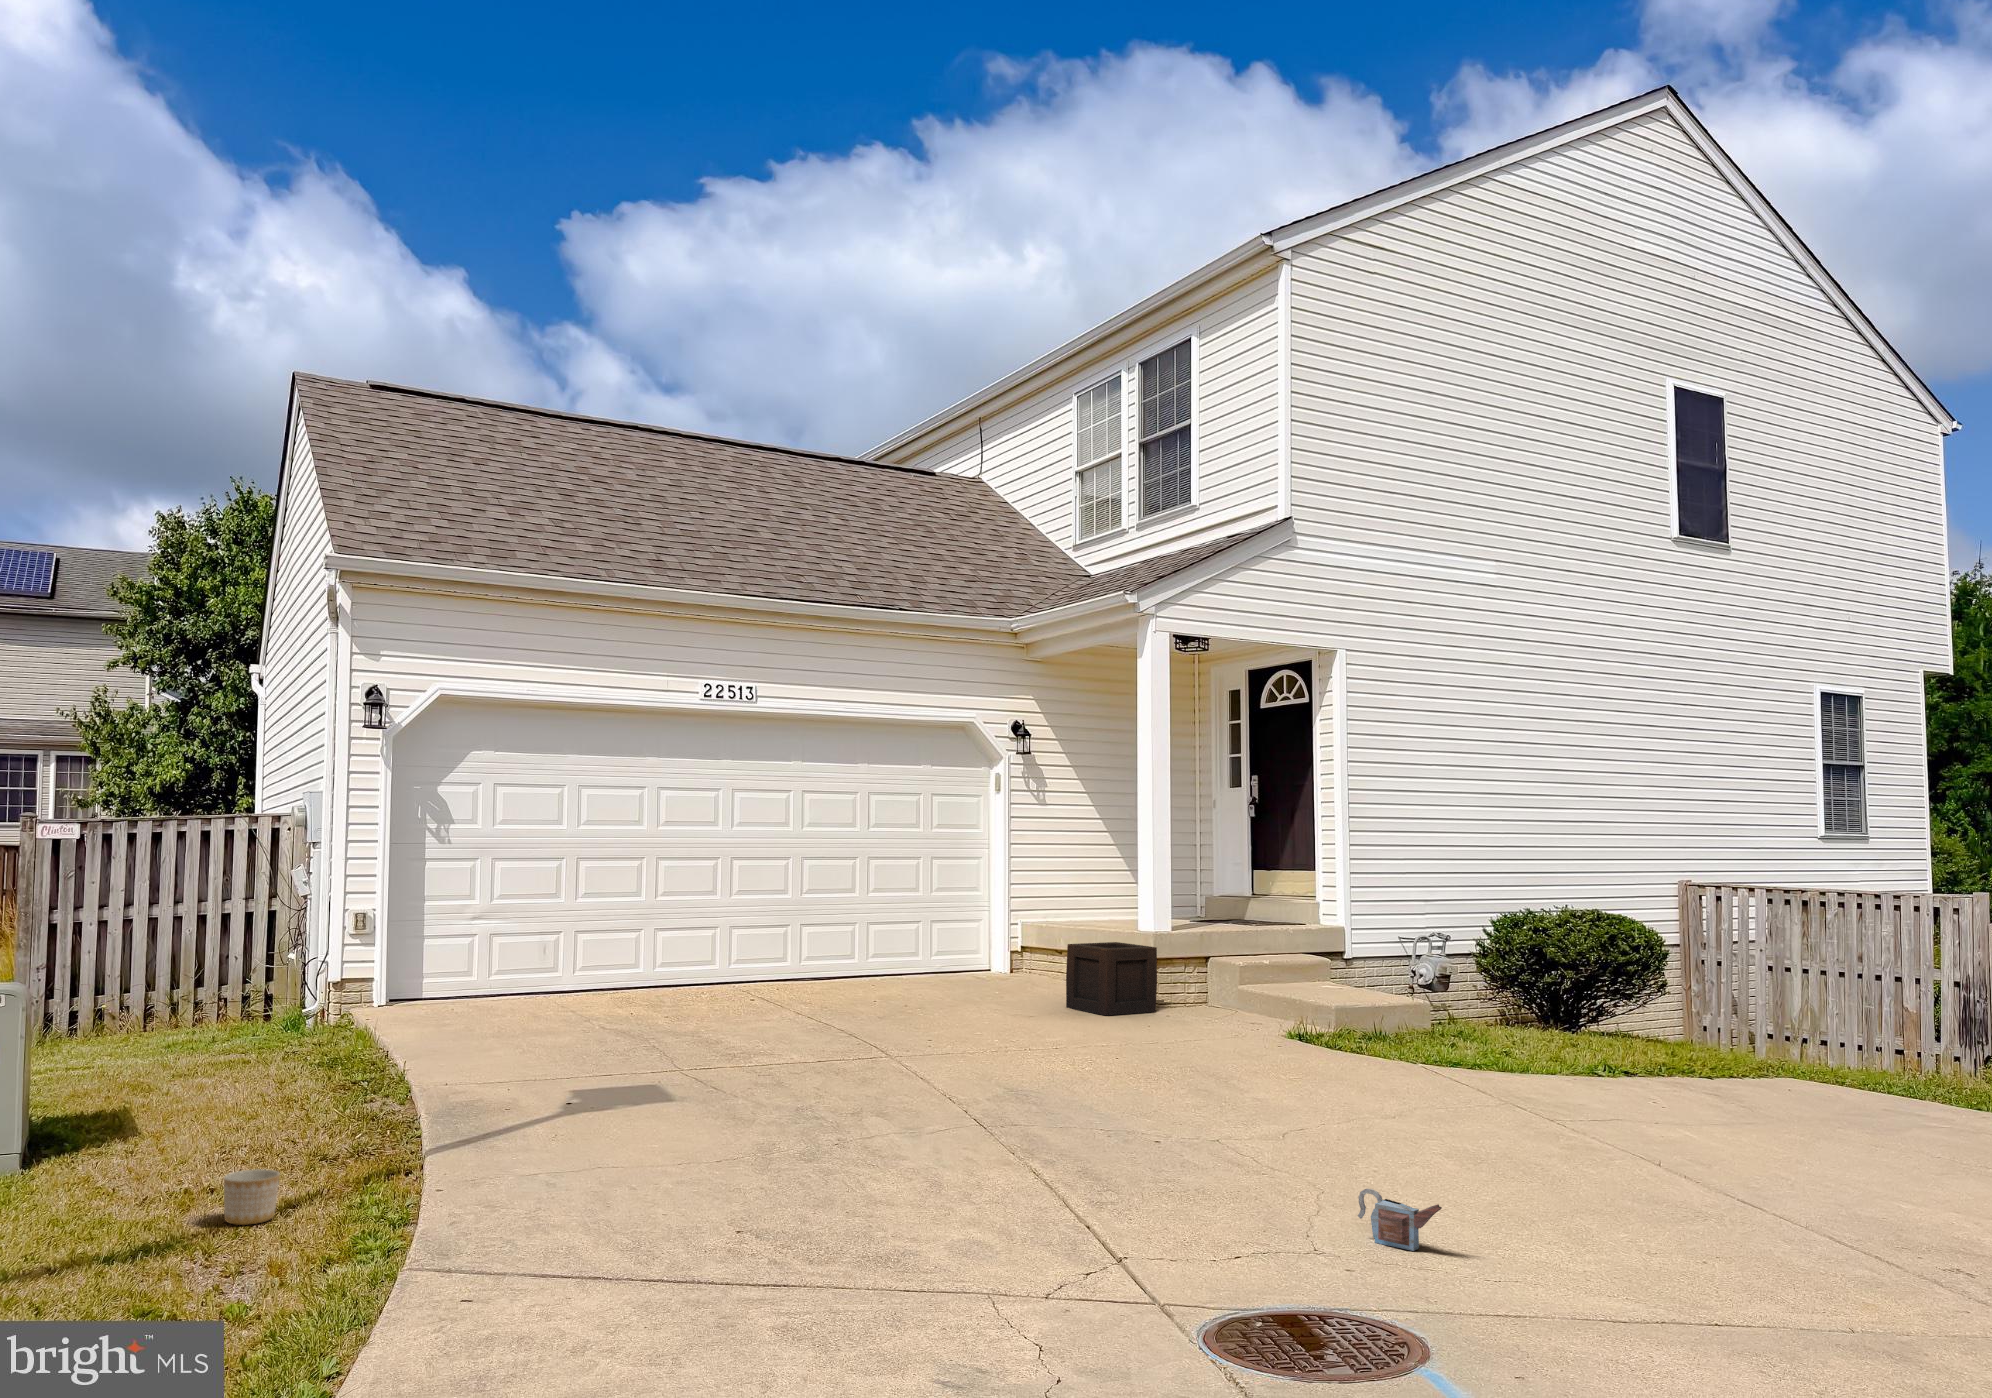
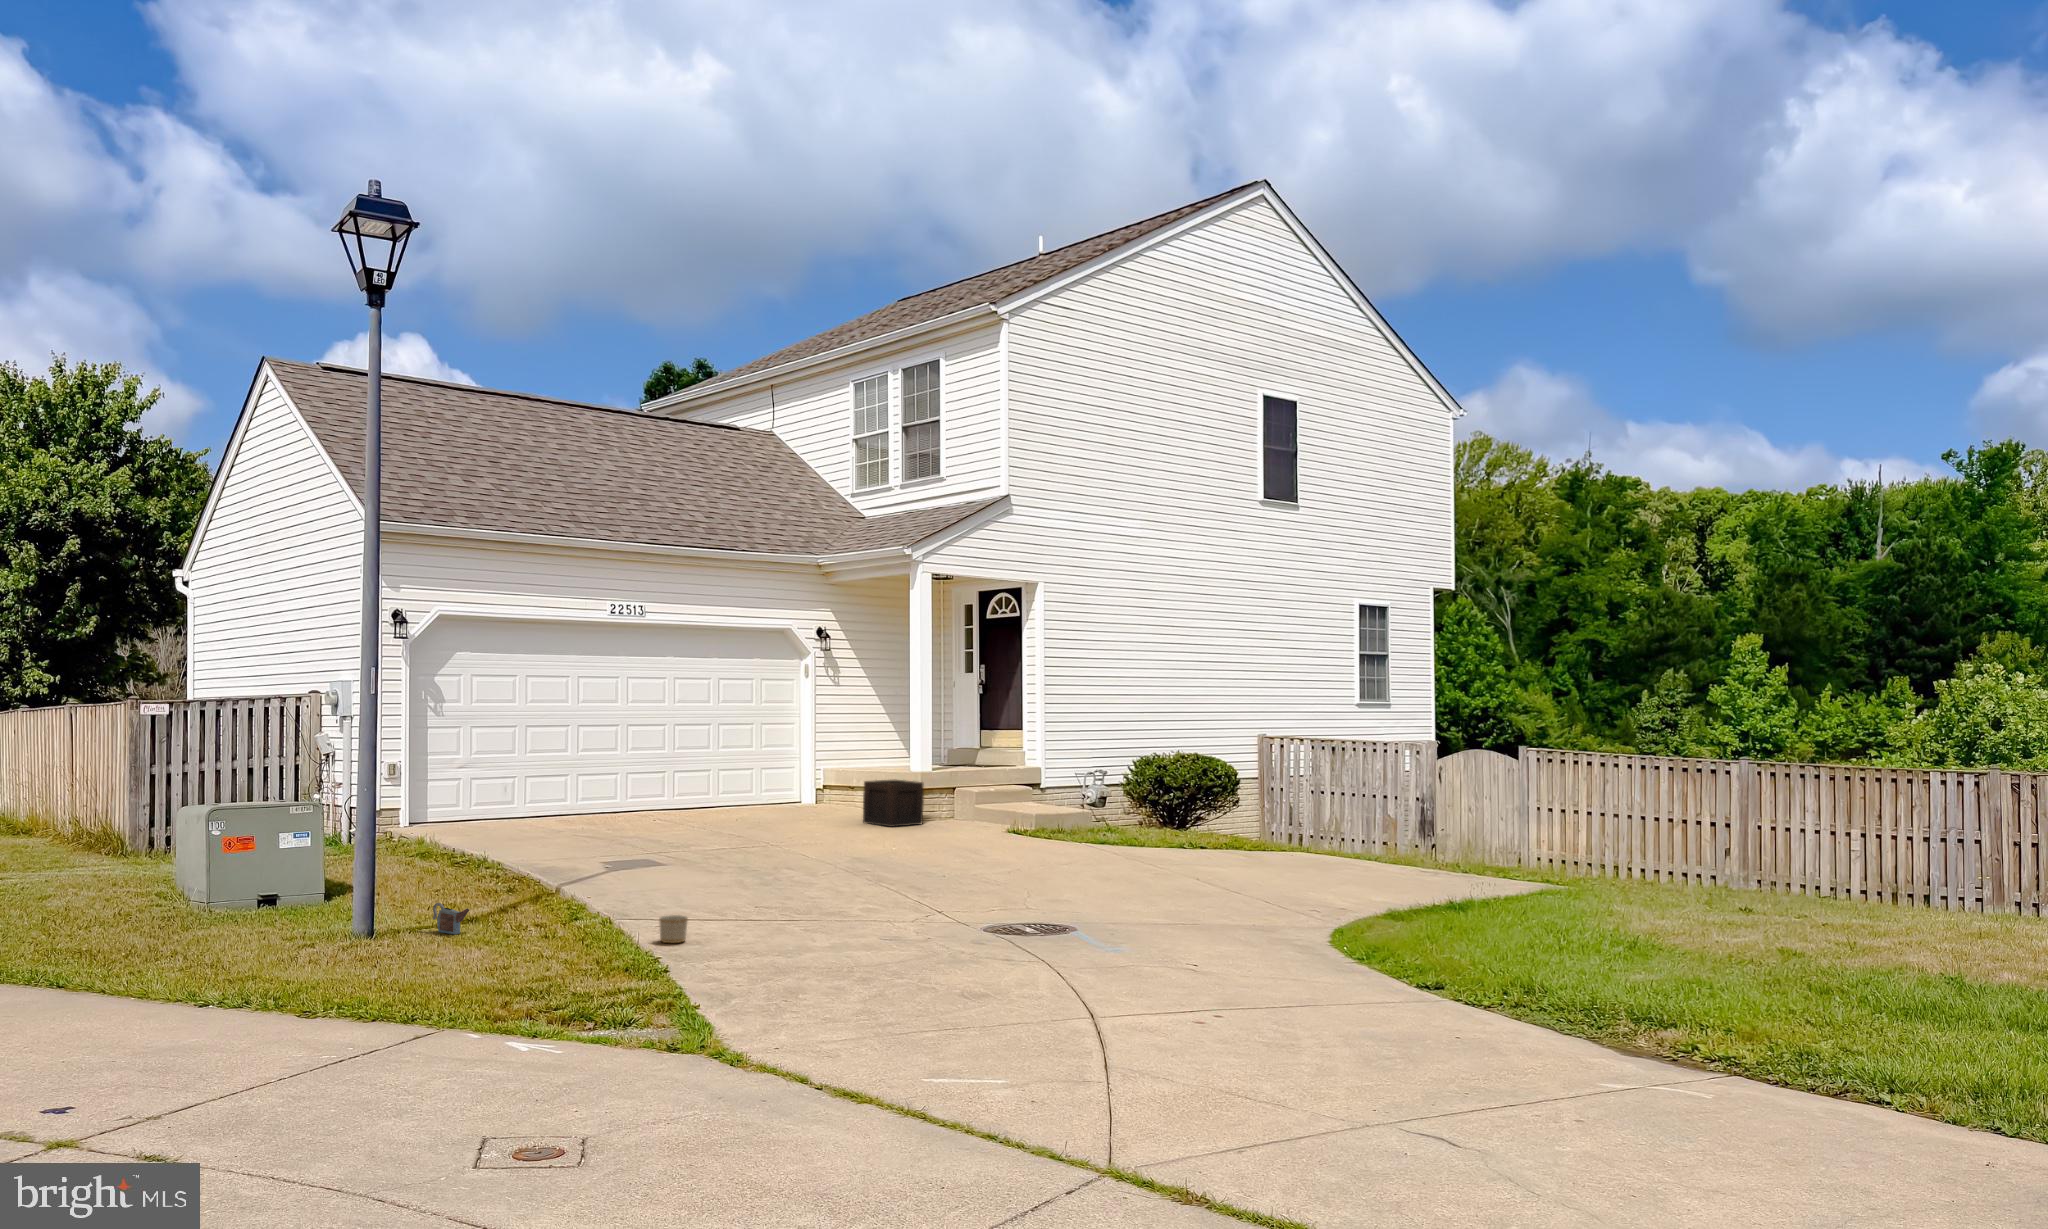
planter: present [224,1169,280,1225] -> present [659,915,688,943]
watering can: present [1358,1188,1442,1251] -> present [433,903,469,934]

